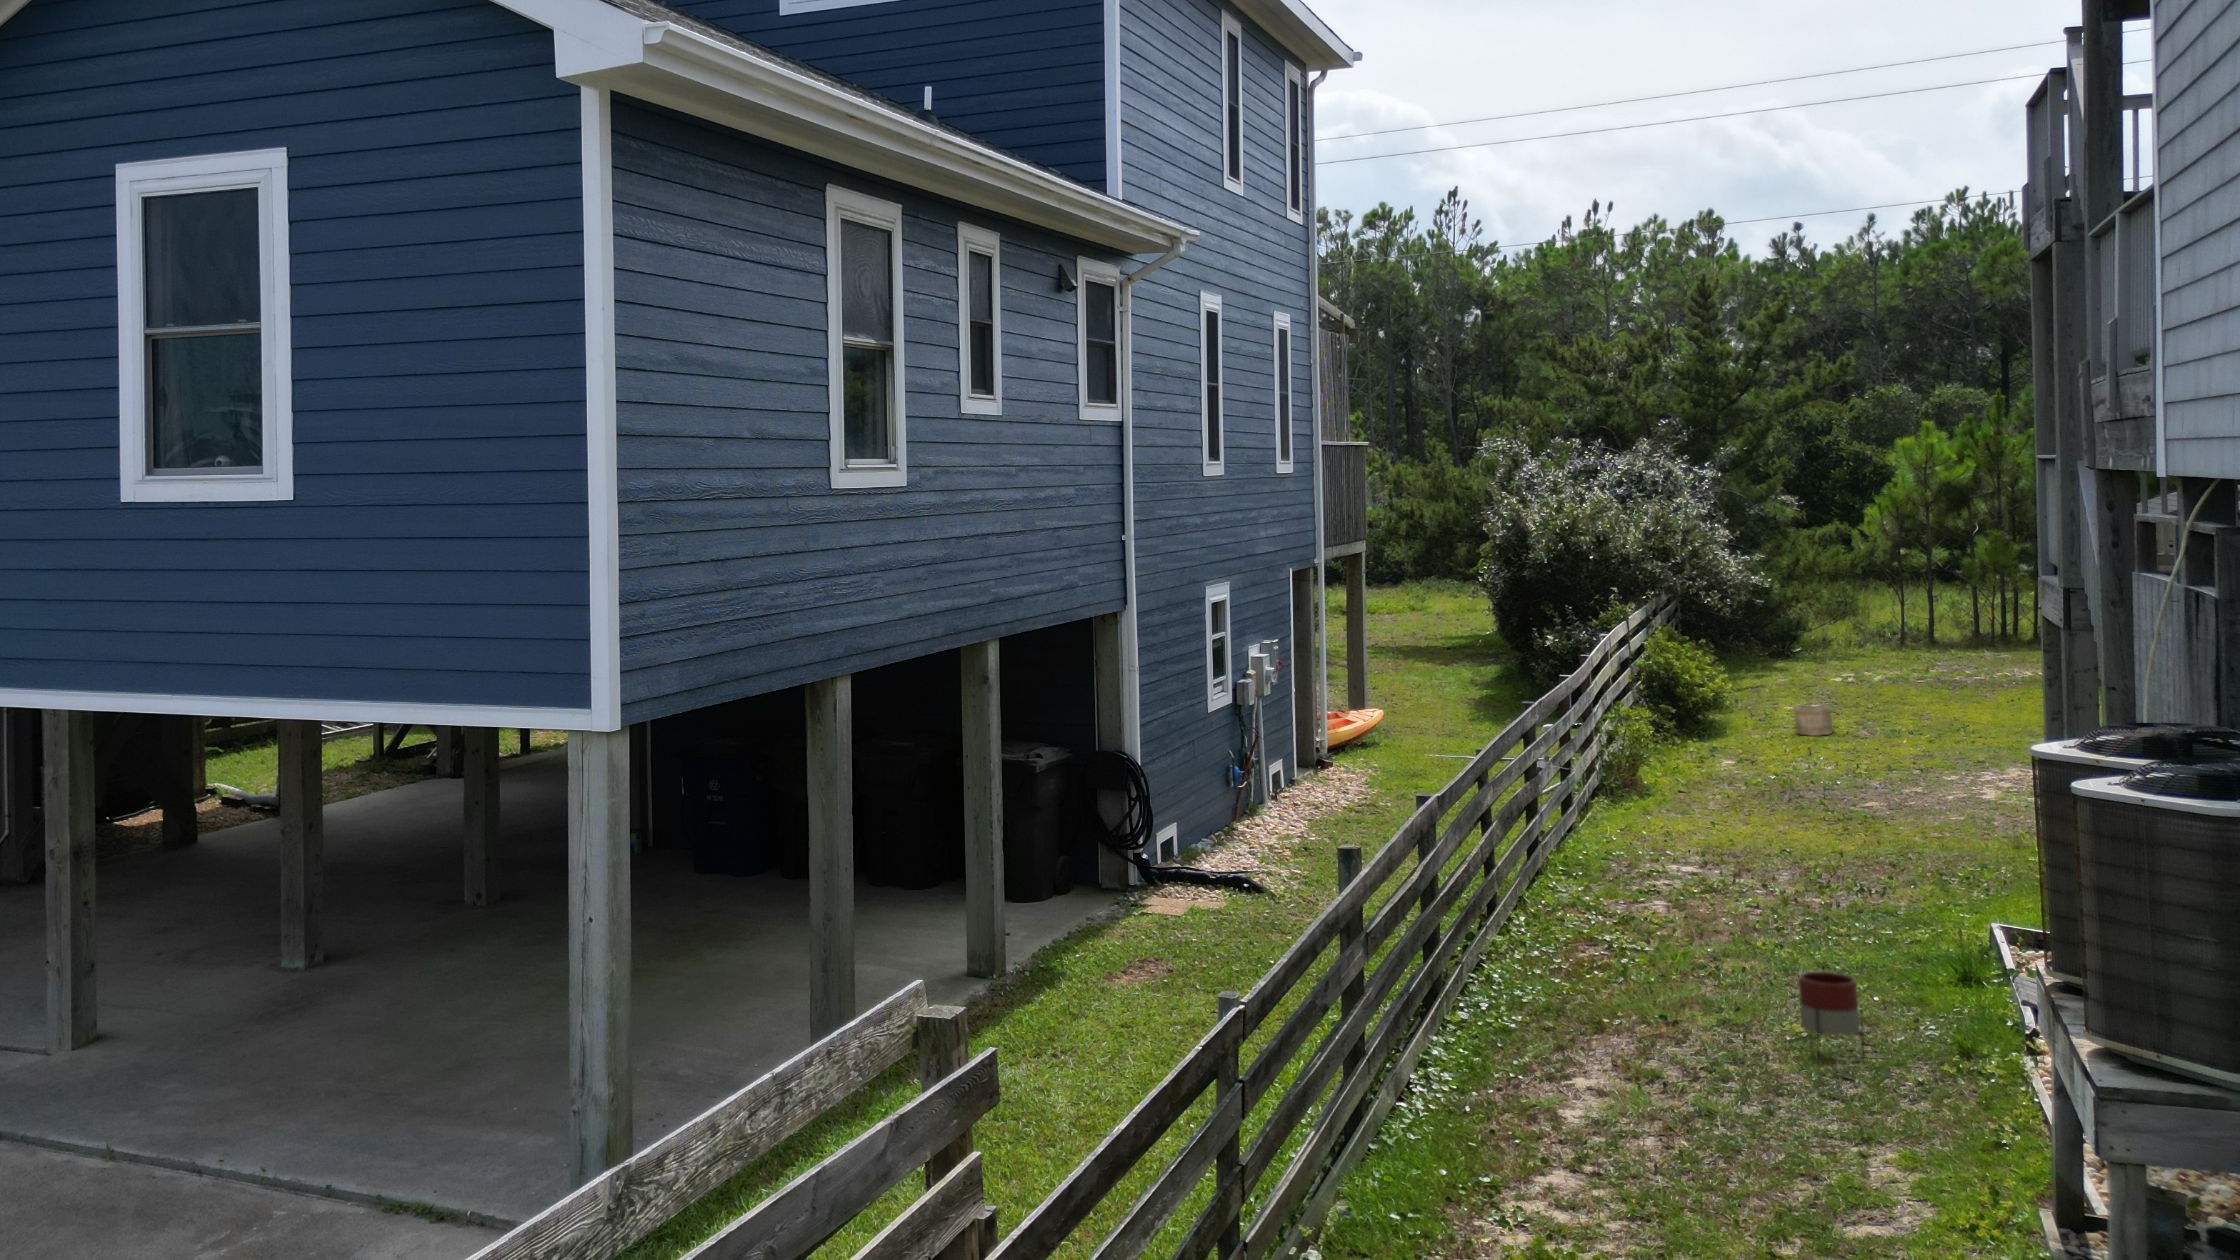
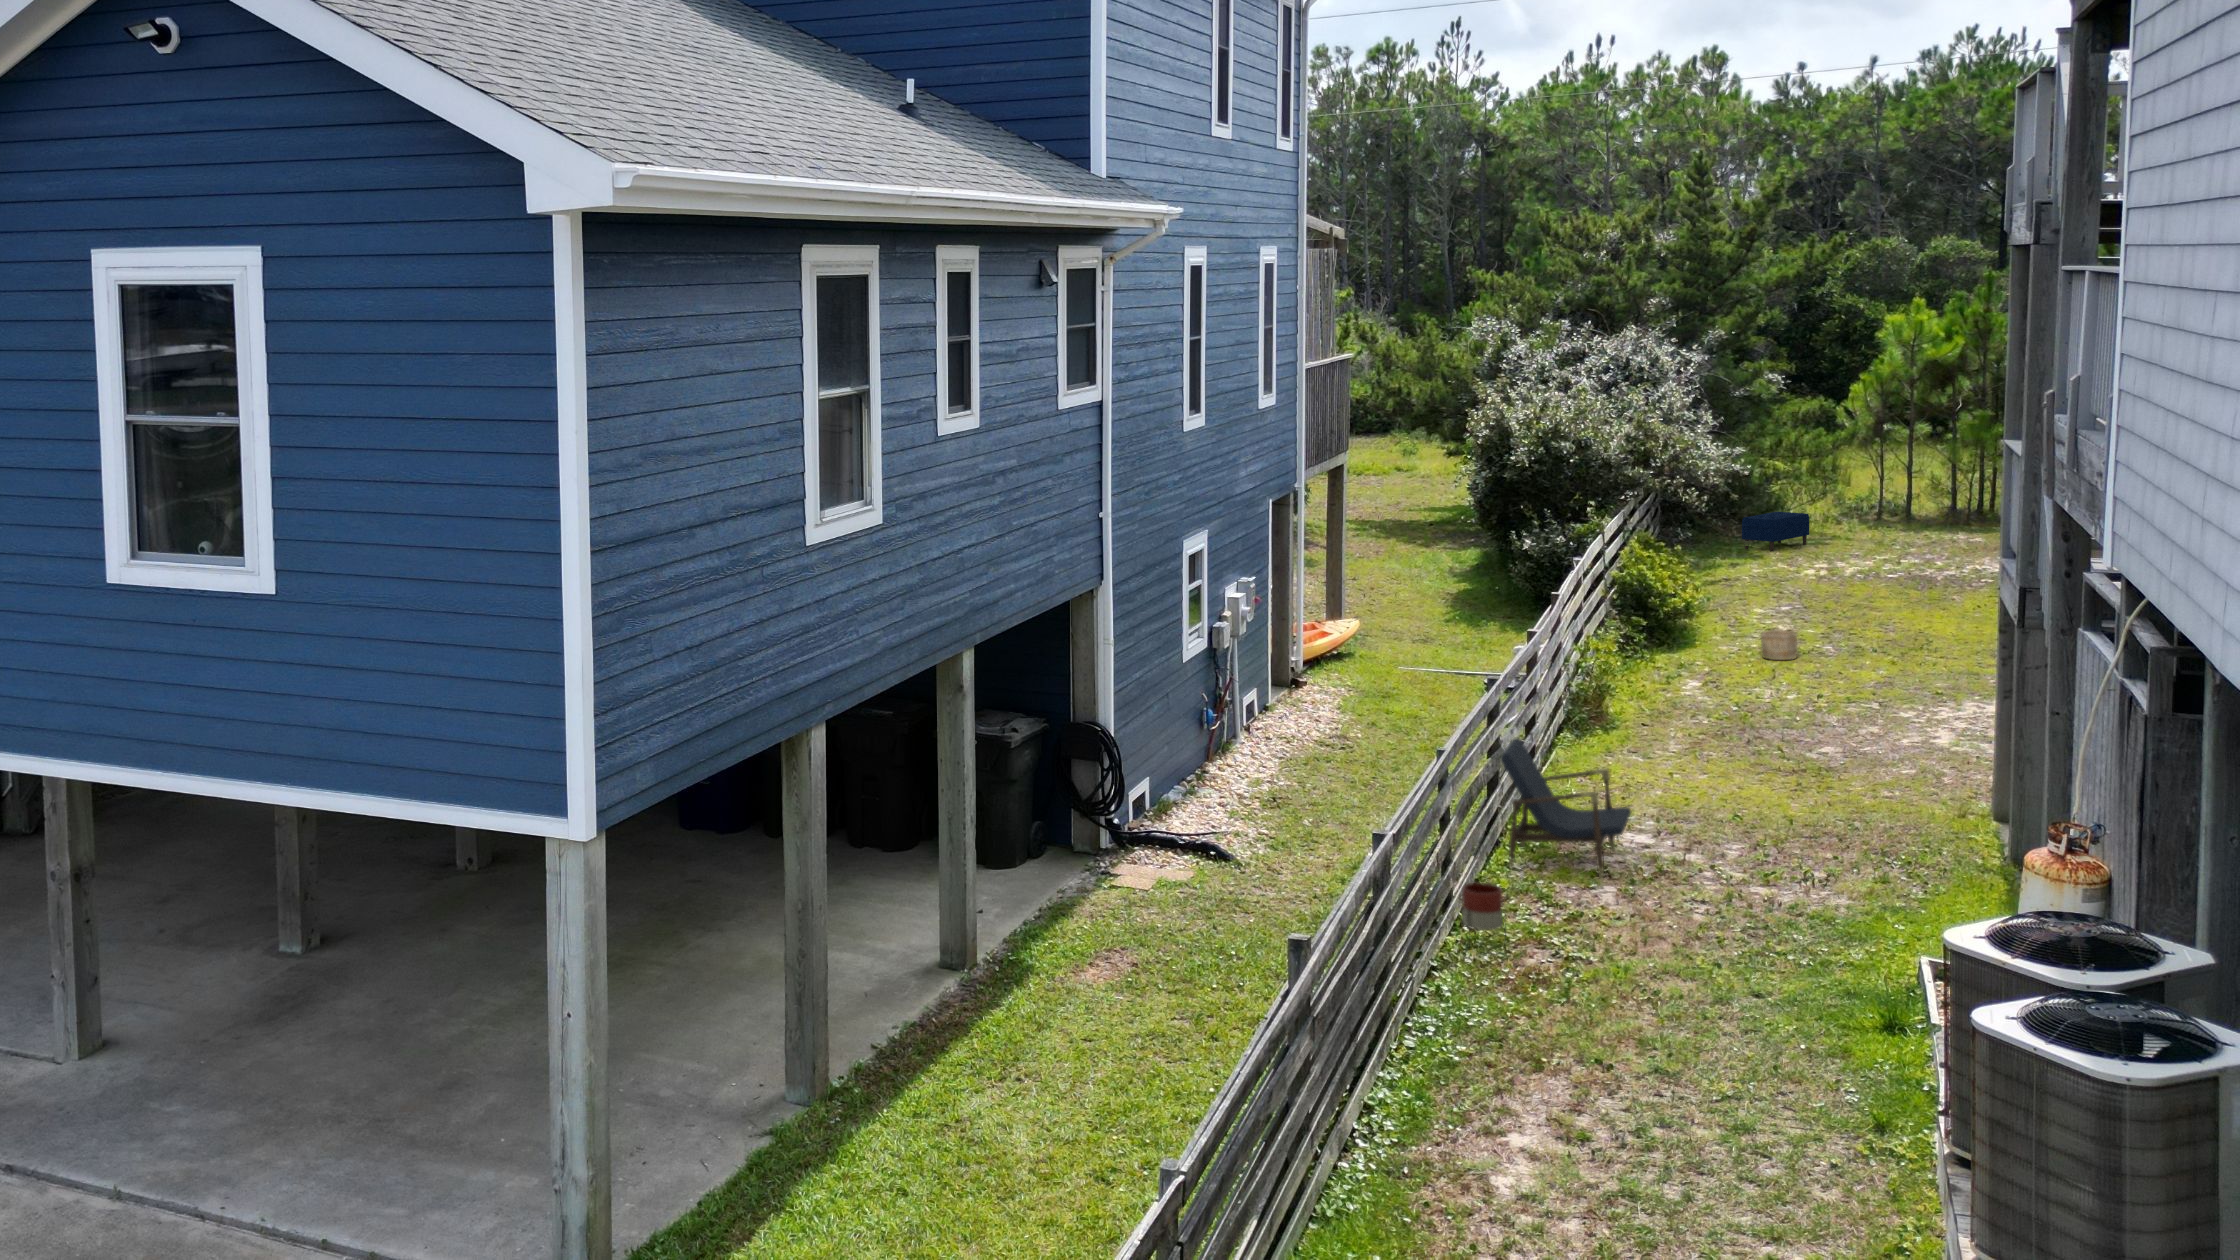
bench: none [1764,623,1832,661] -> present [1742,512,1809,552]
lounge chair: none [1541,756,1679,895] -> present [1500,738,1631,879]
planter: present [1799,972,1863,1038] -> present [1462,882,1506,948]

